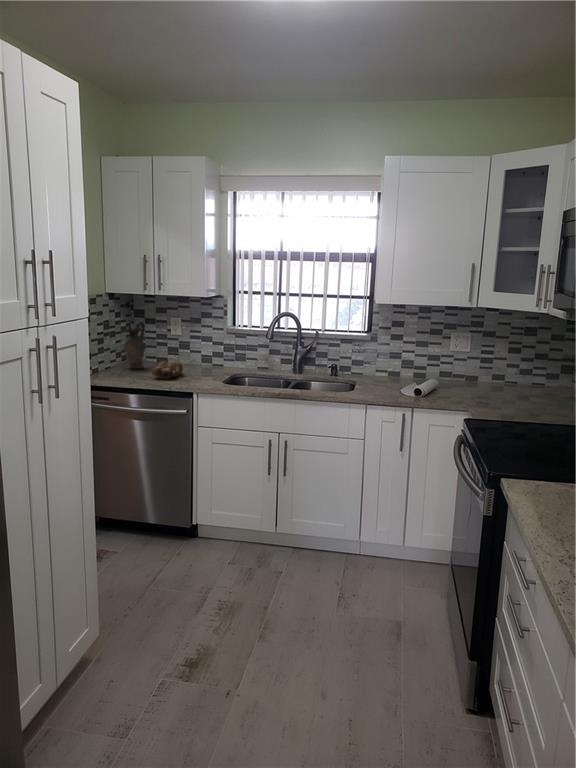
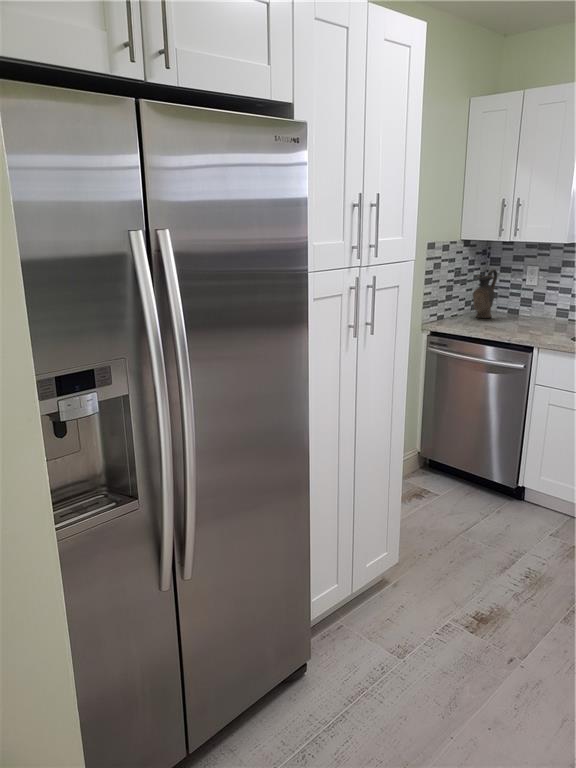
bread loaf: present [152,361,183,379] -> none [495,311,531,331]

